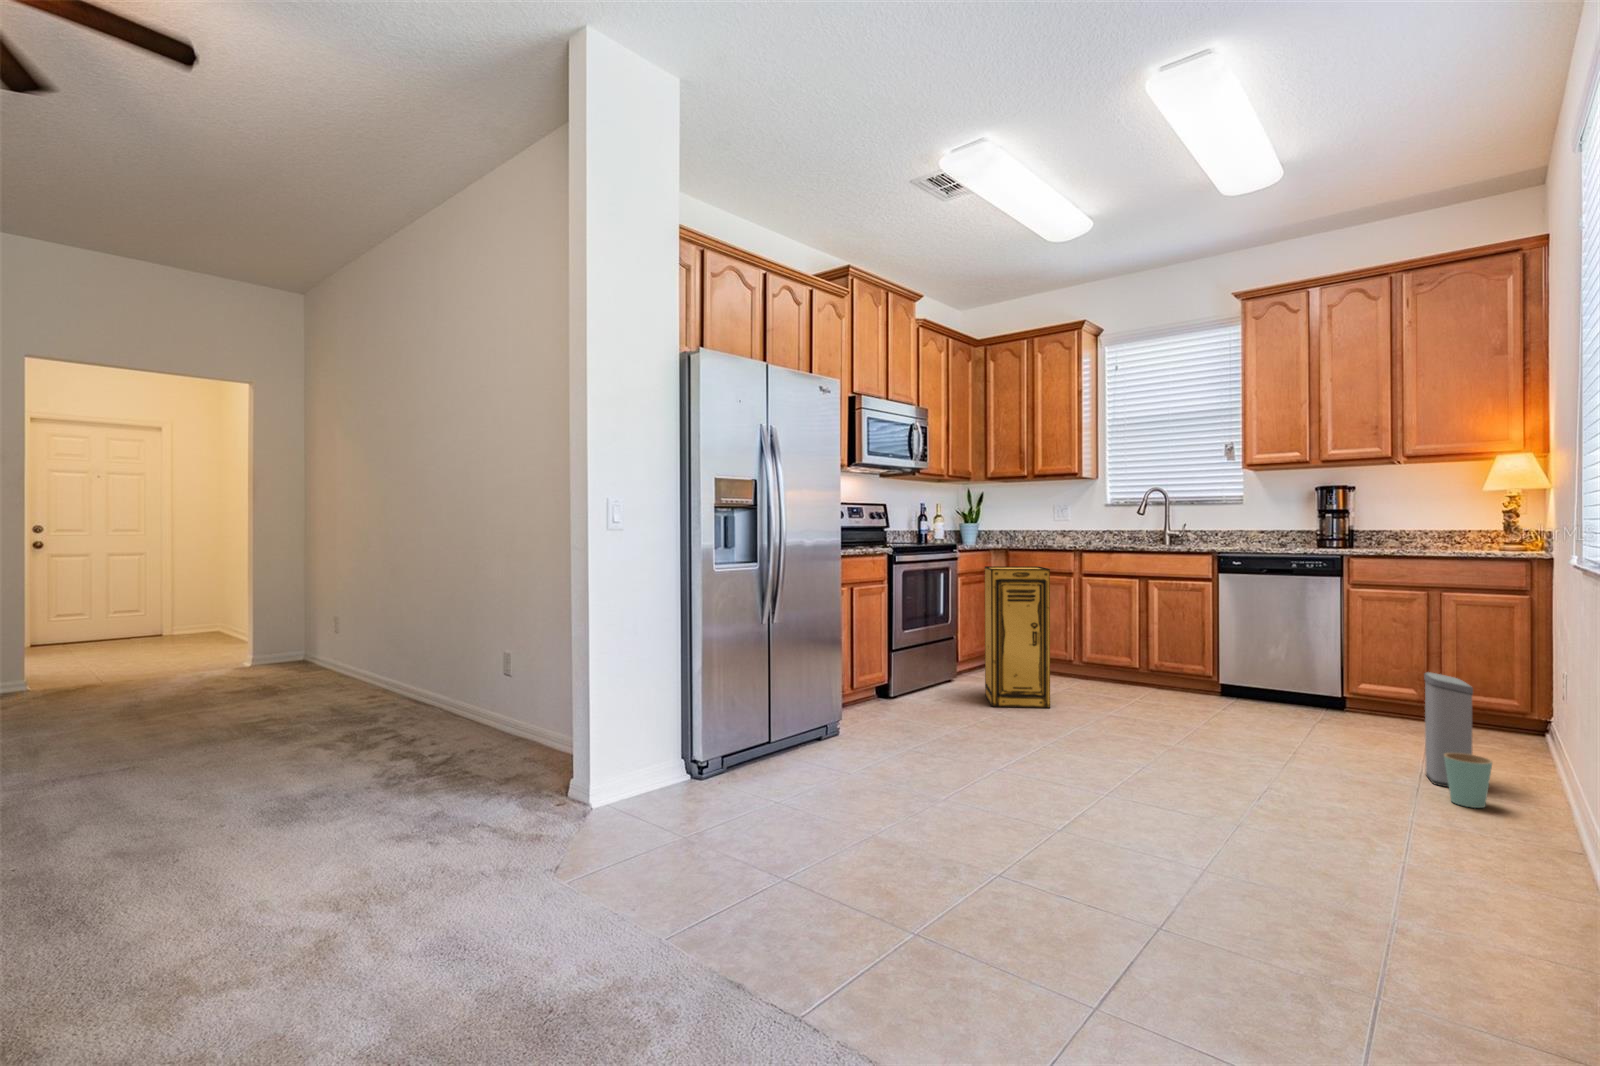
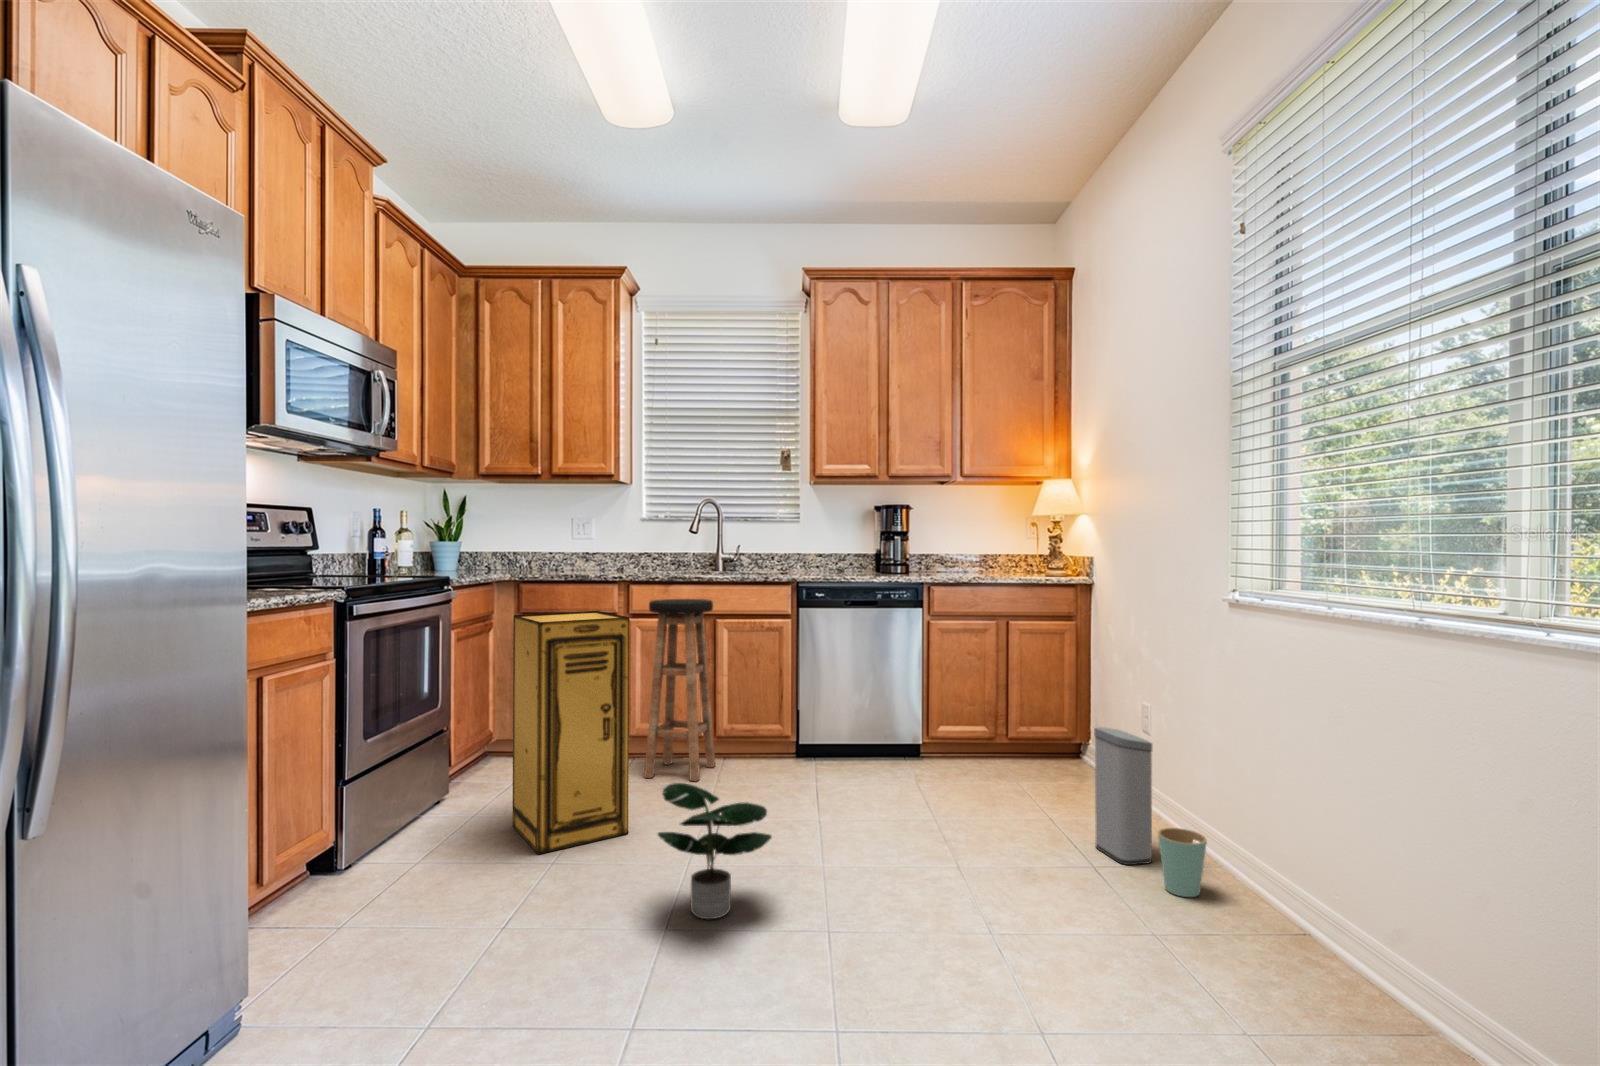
bar stool: none [1084,564,1143,695] -> present [644,599,715,781]
potted plant: none [1037,665,1111,744] -> present [658,783,772,919]

